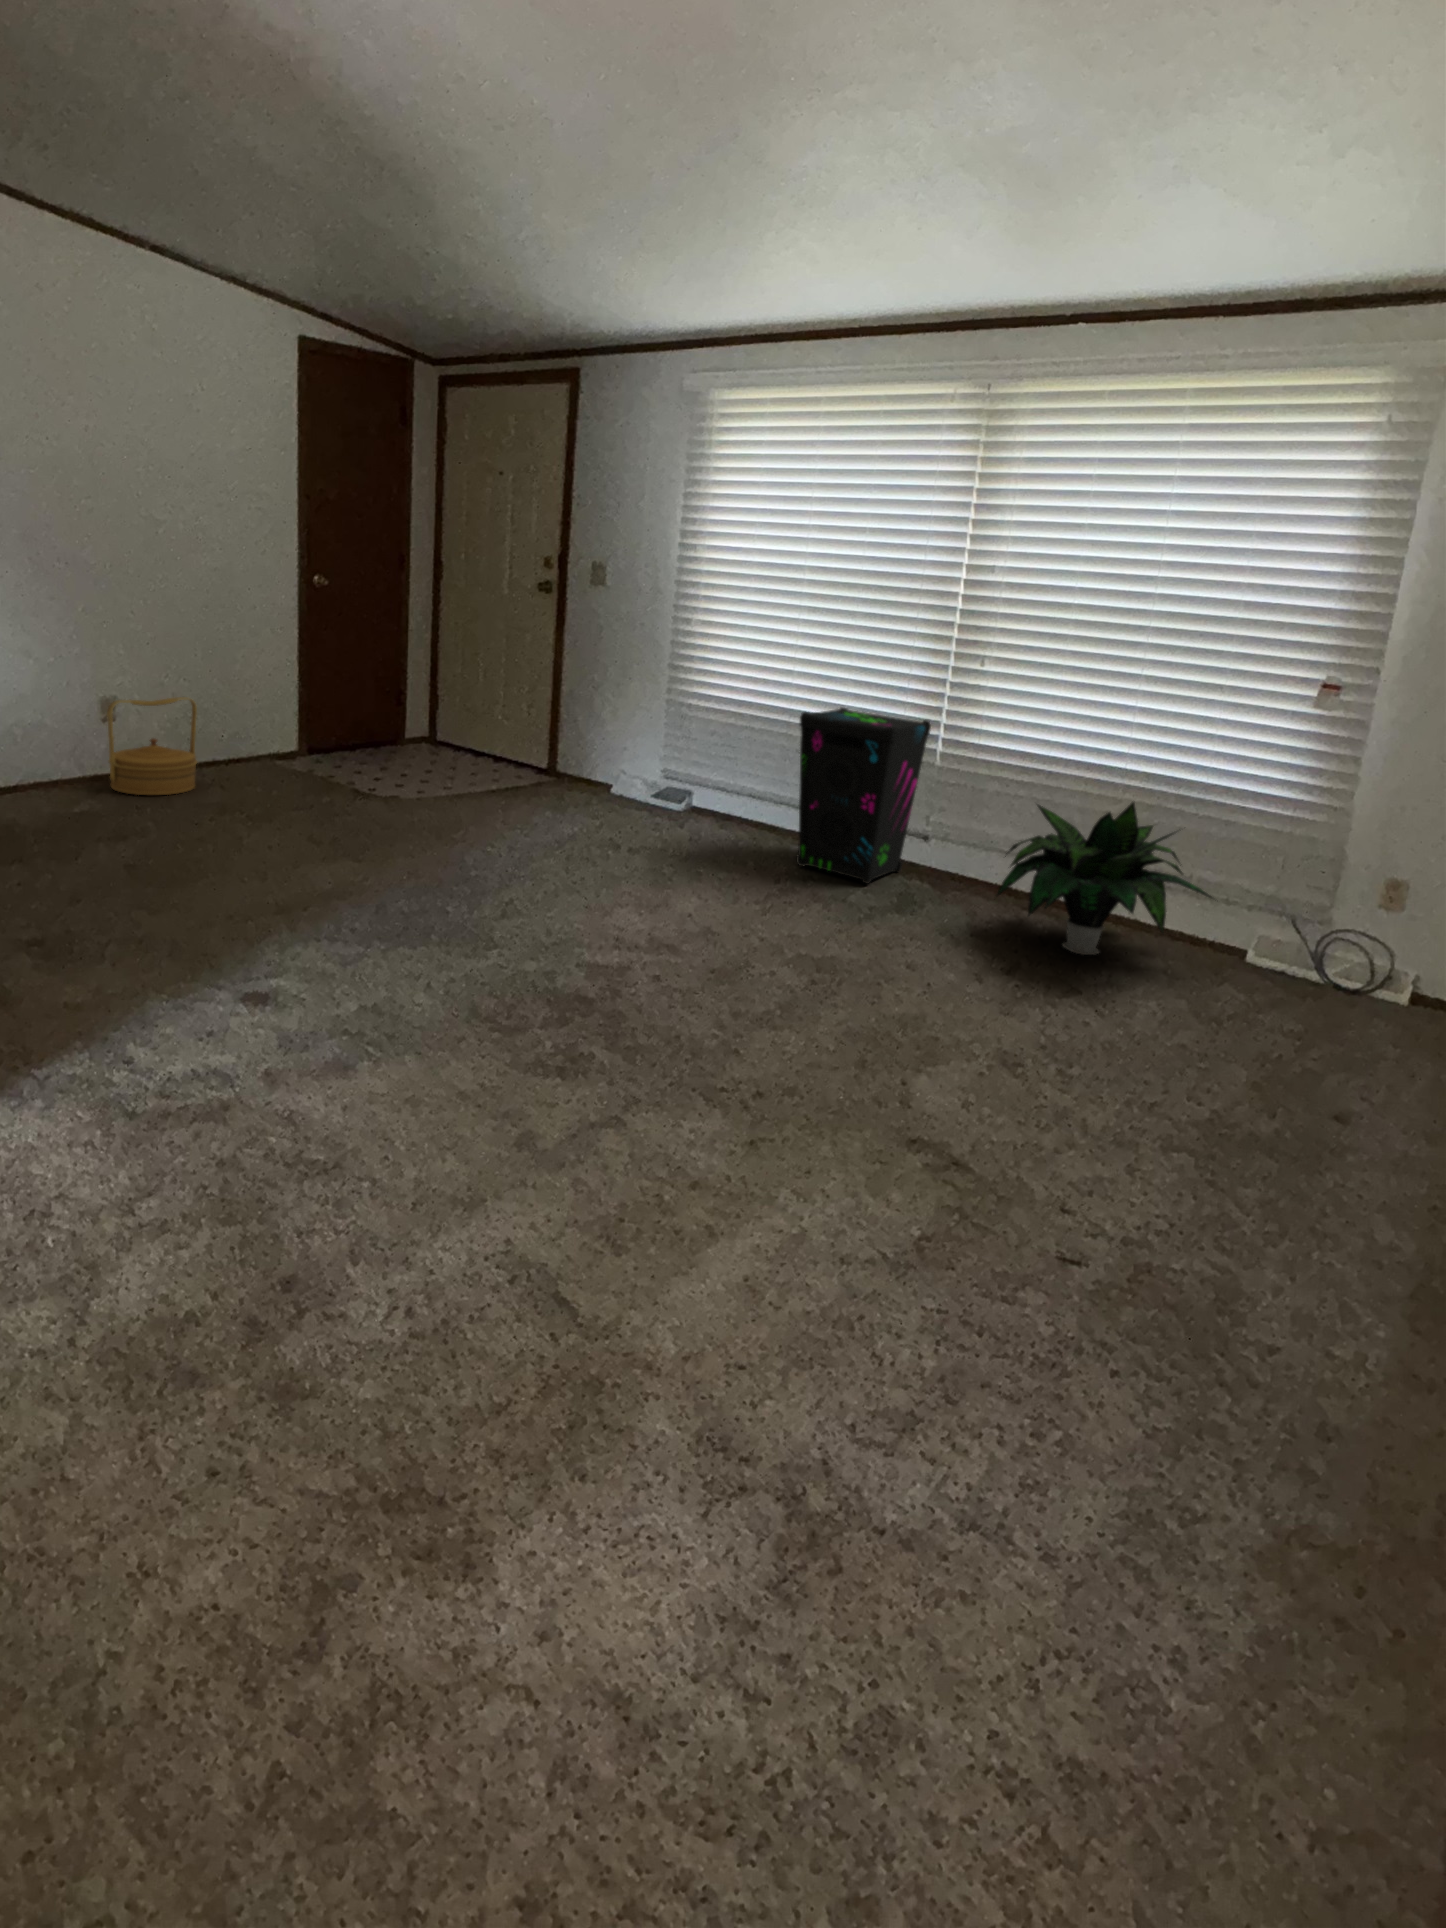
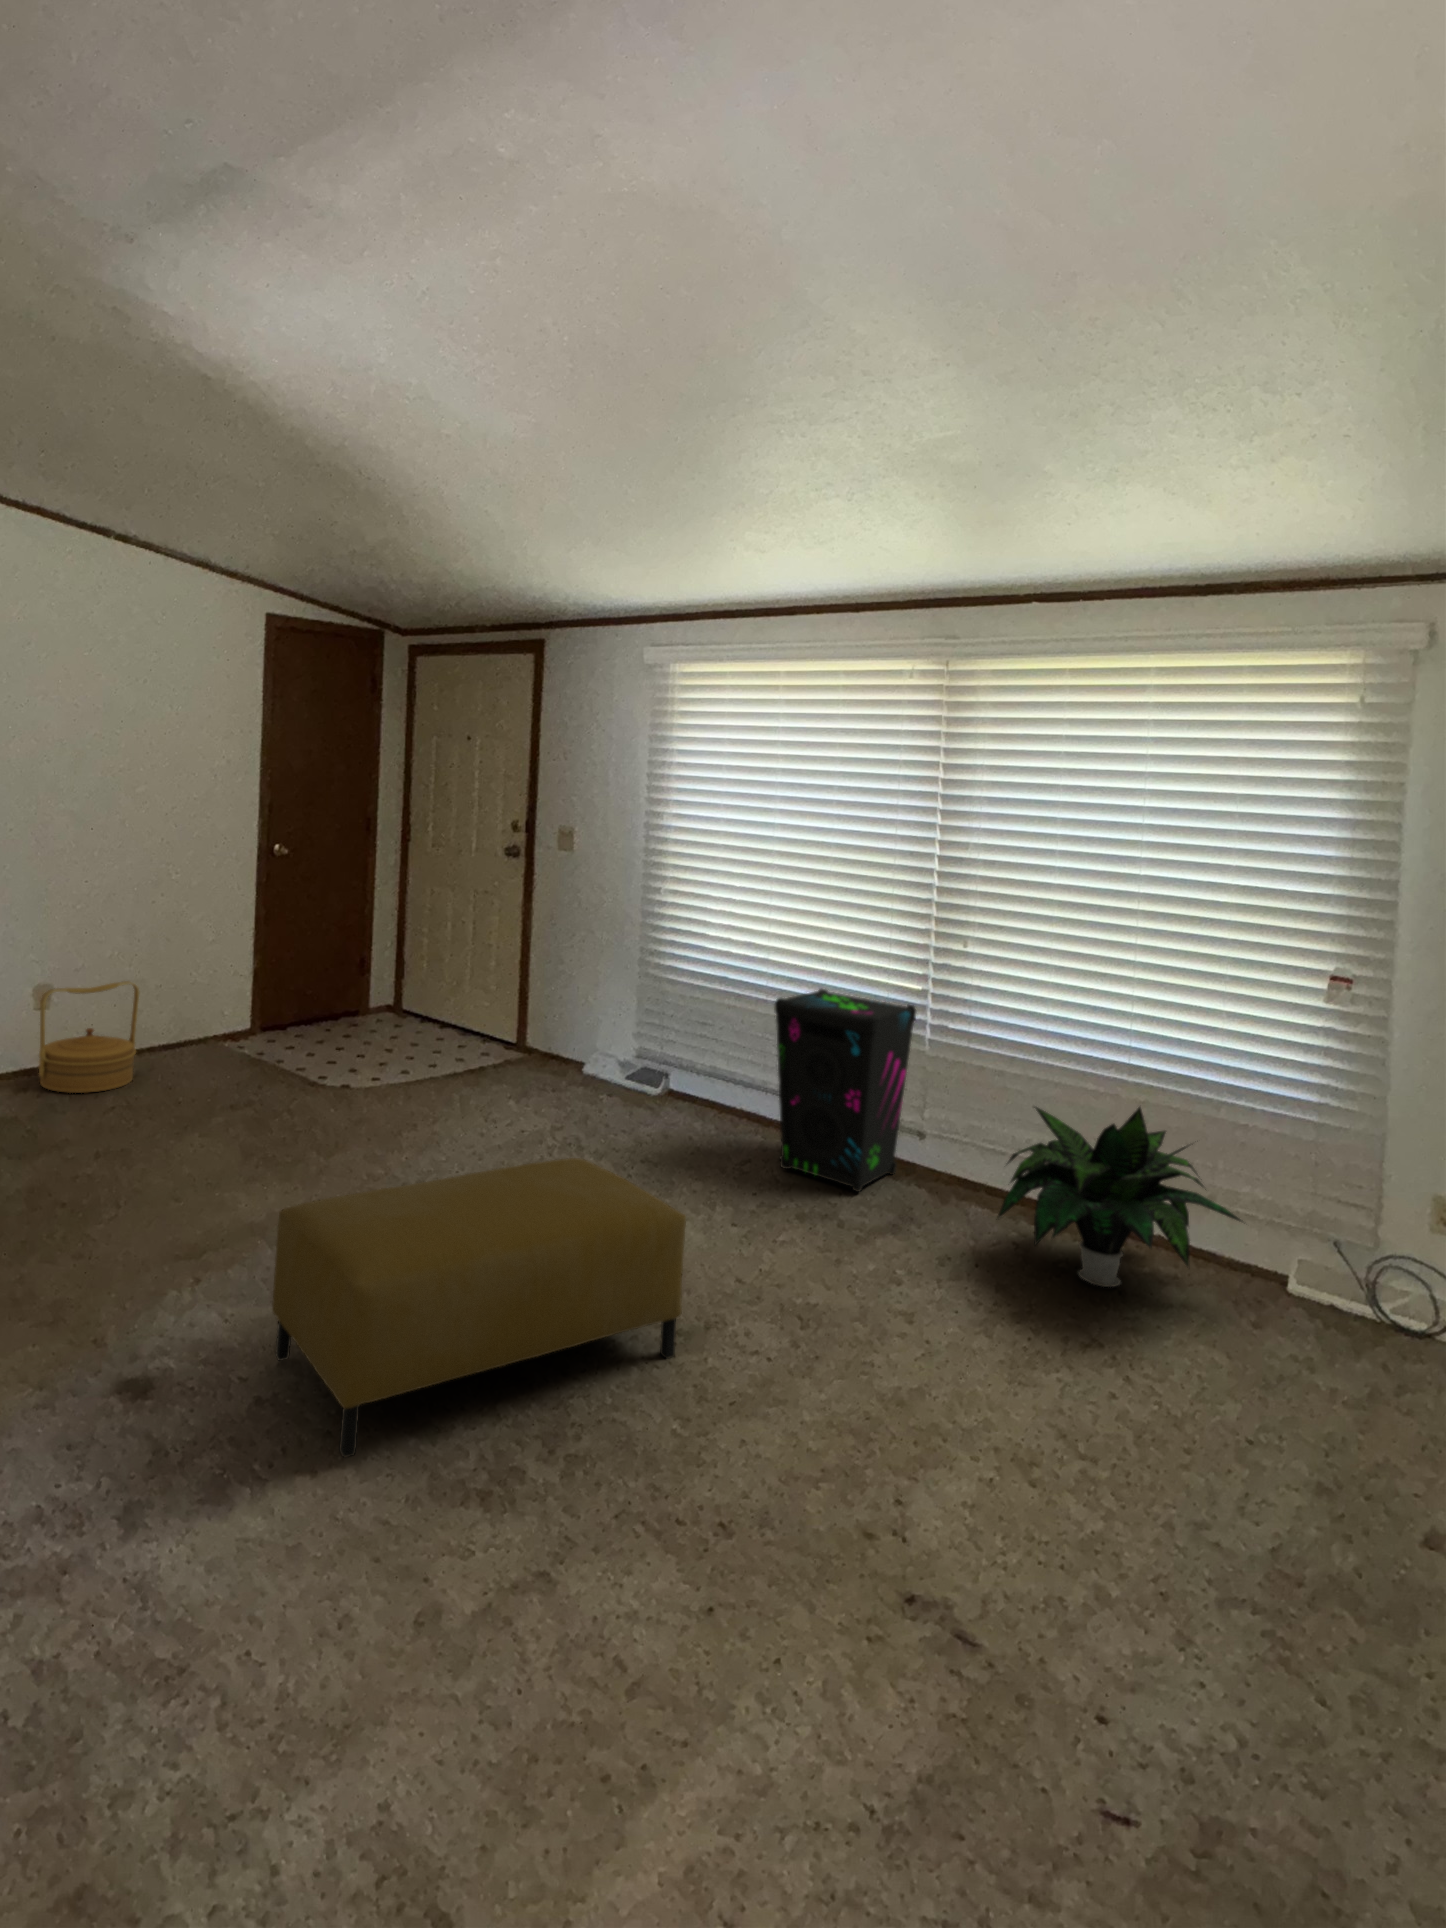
ottoman: none [363,834,726,1051] -> present [272,1158,686,1457]

